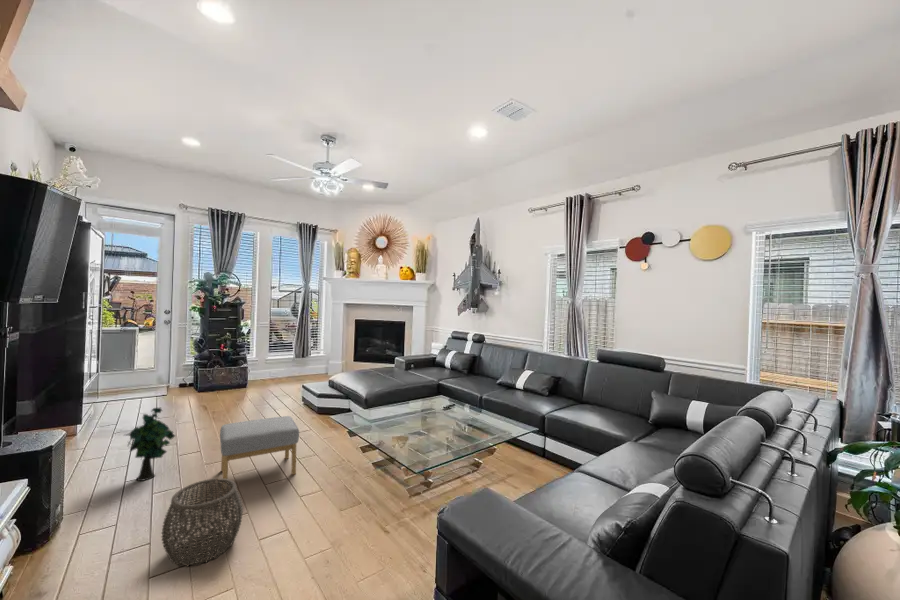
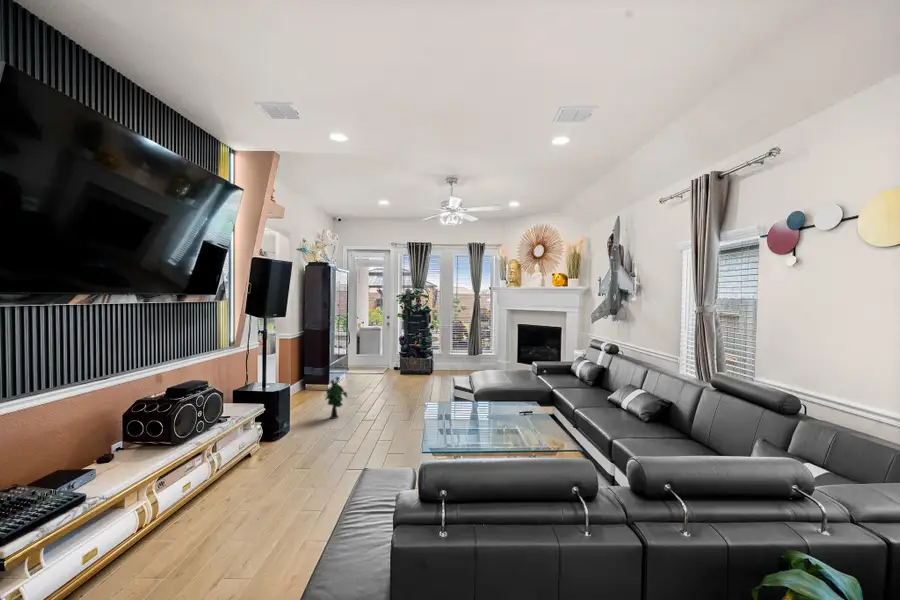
footstool: present [220,416,299,489] -> none [356,394,407,436]
woven basket: present [162,479,243,566] -> none [300,422,342,468]

